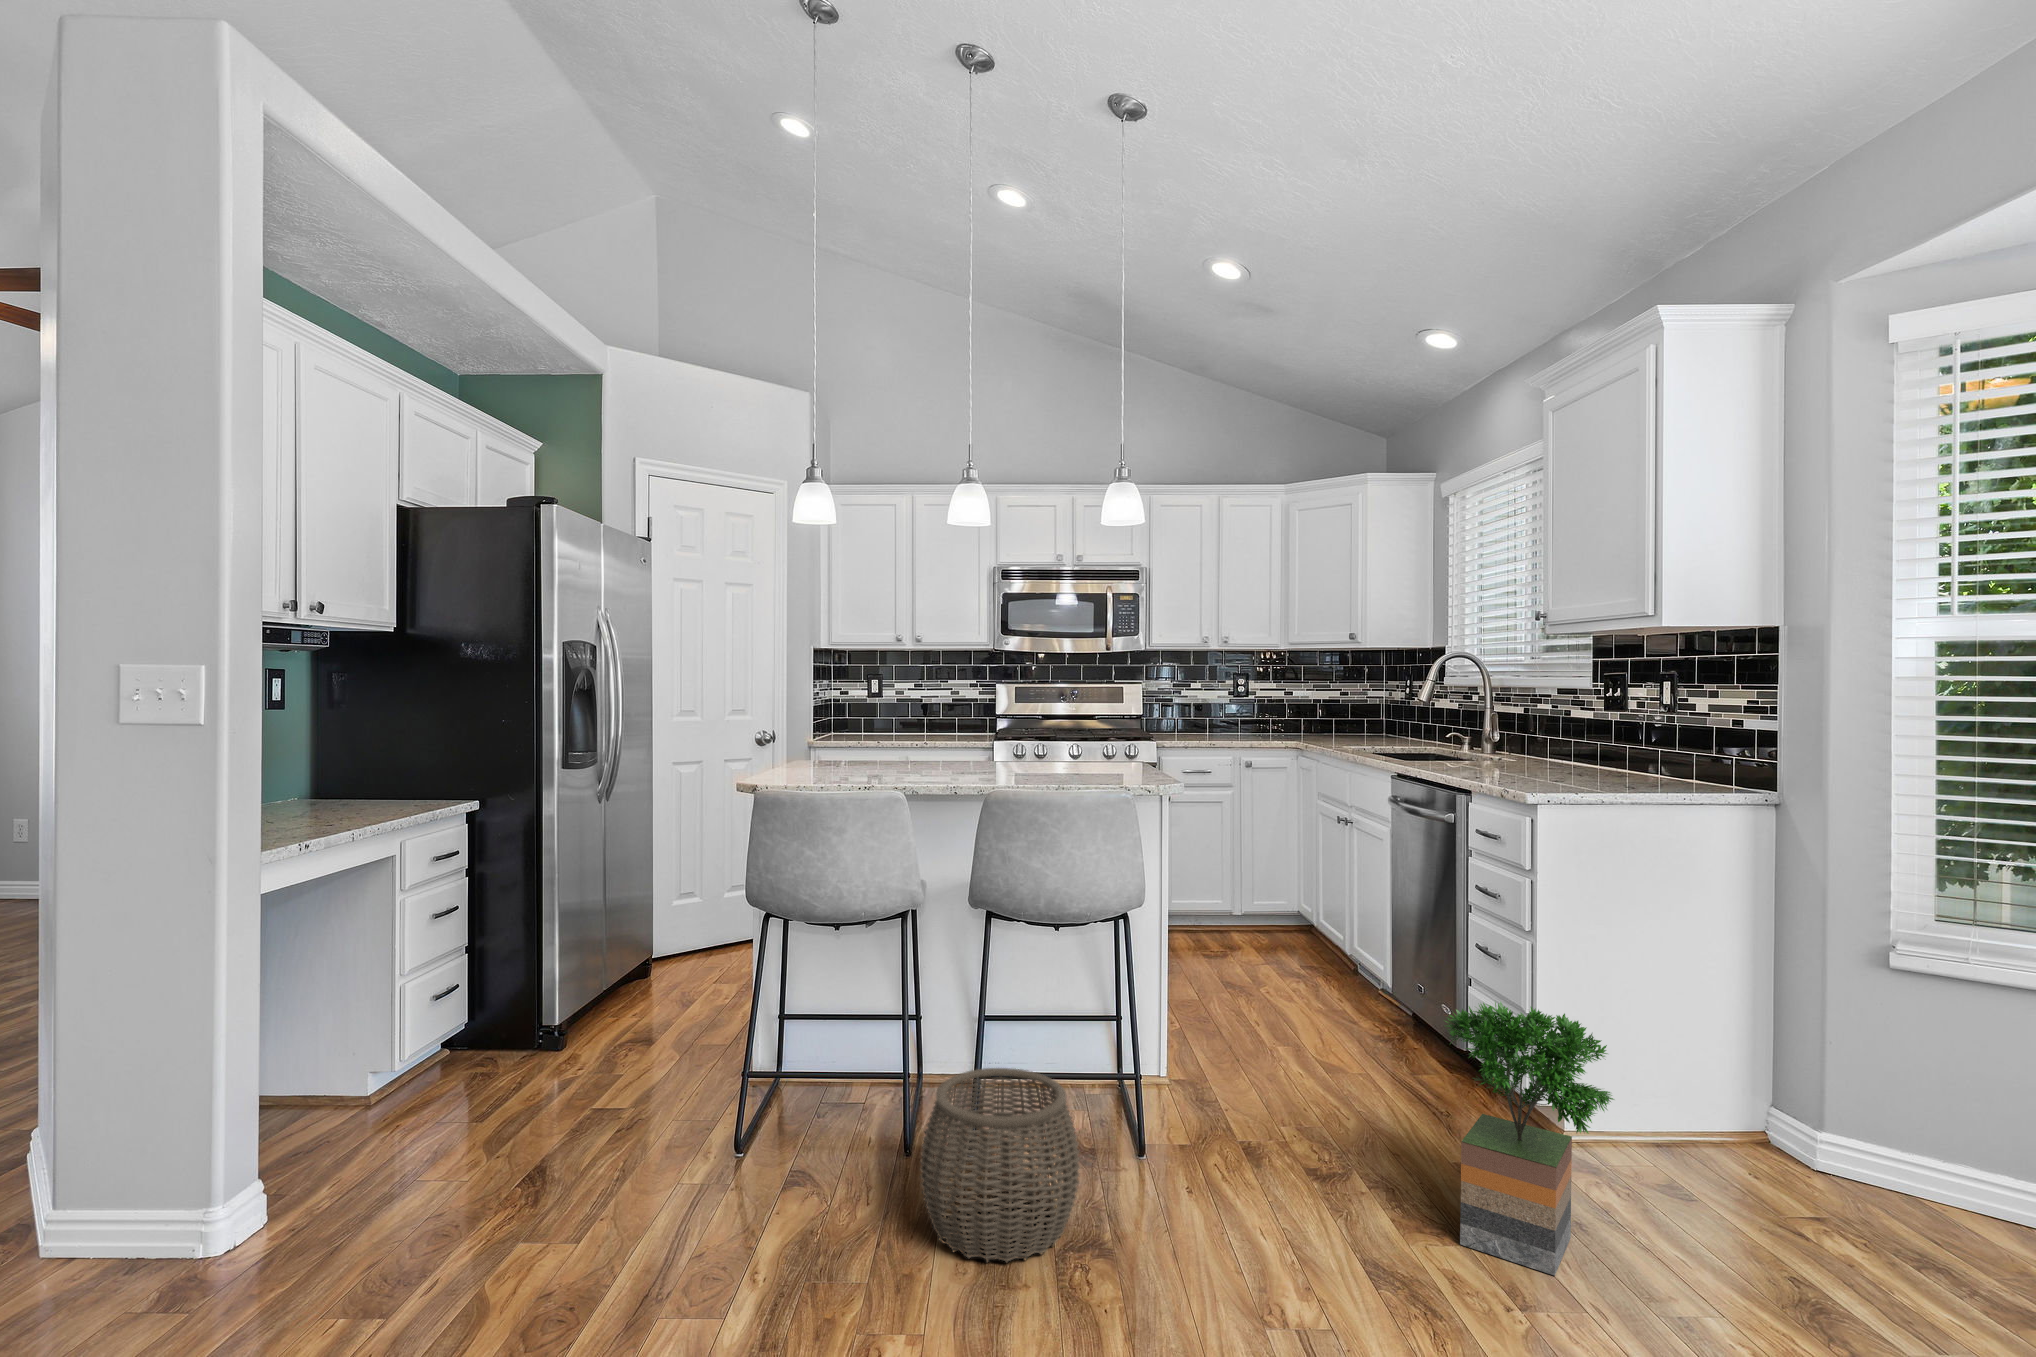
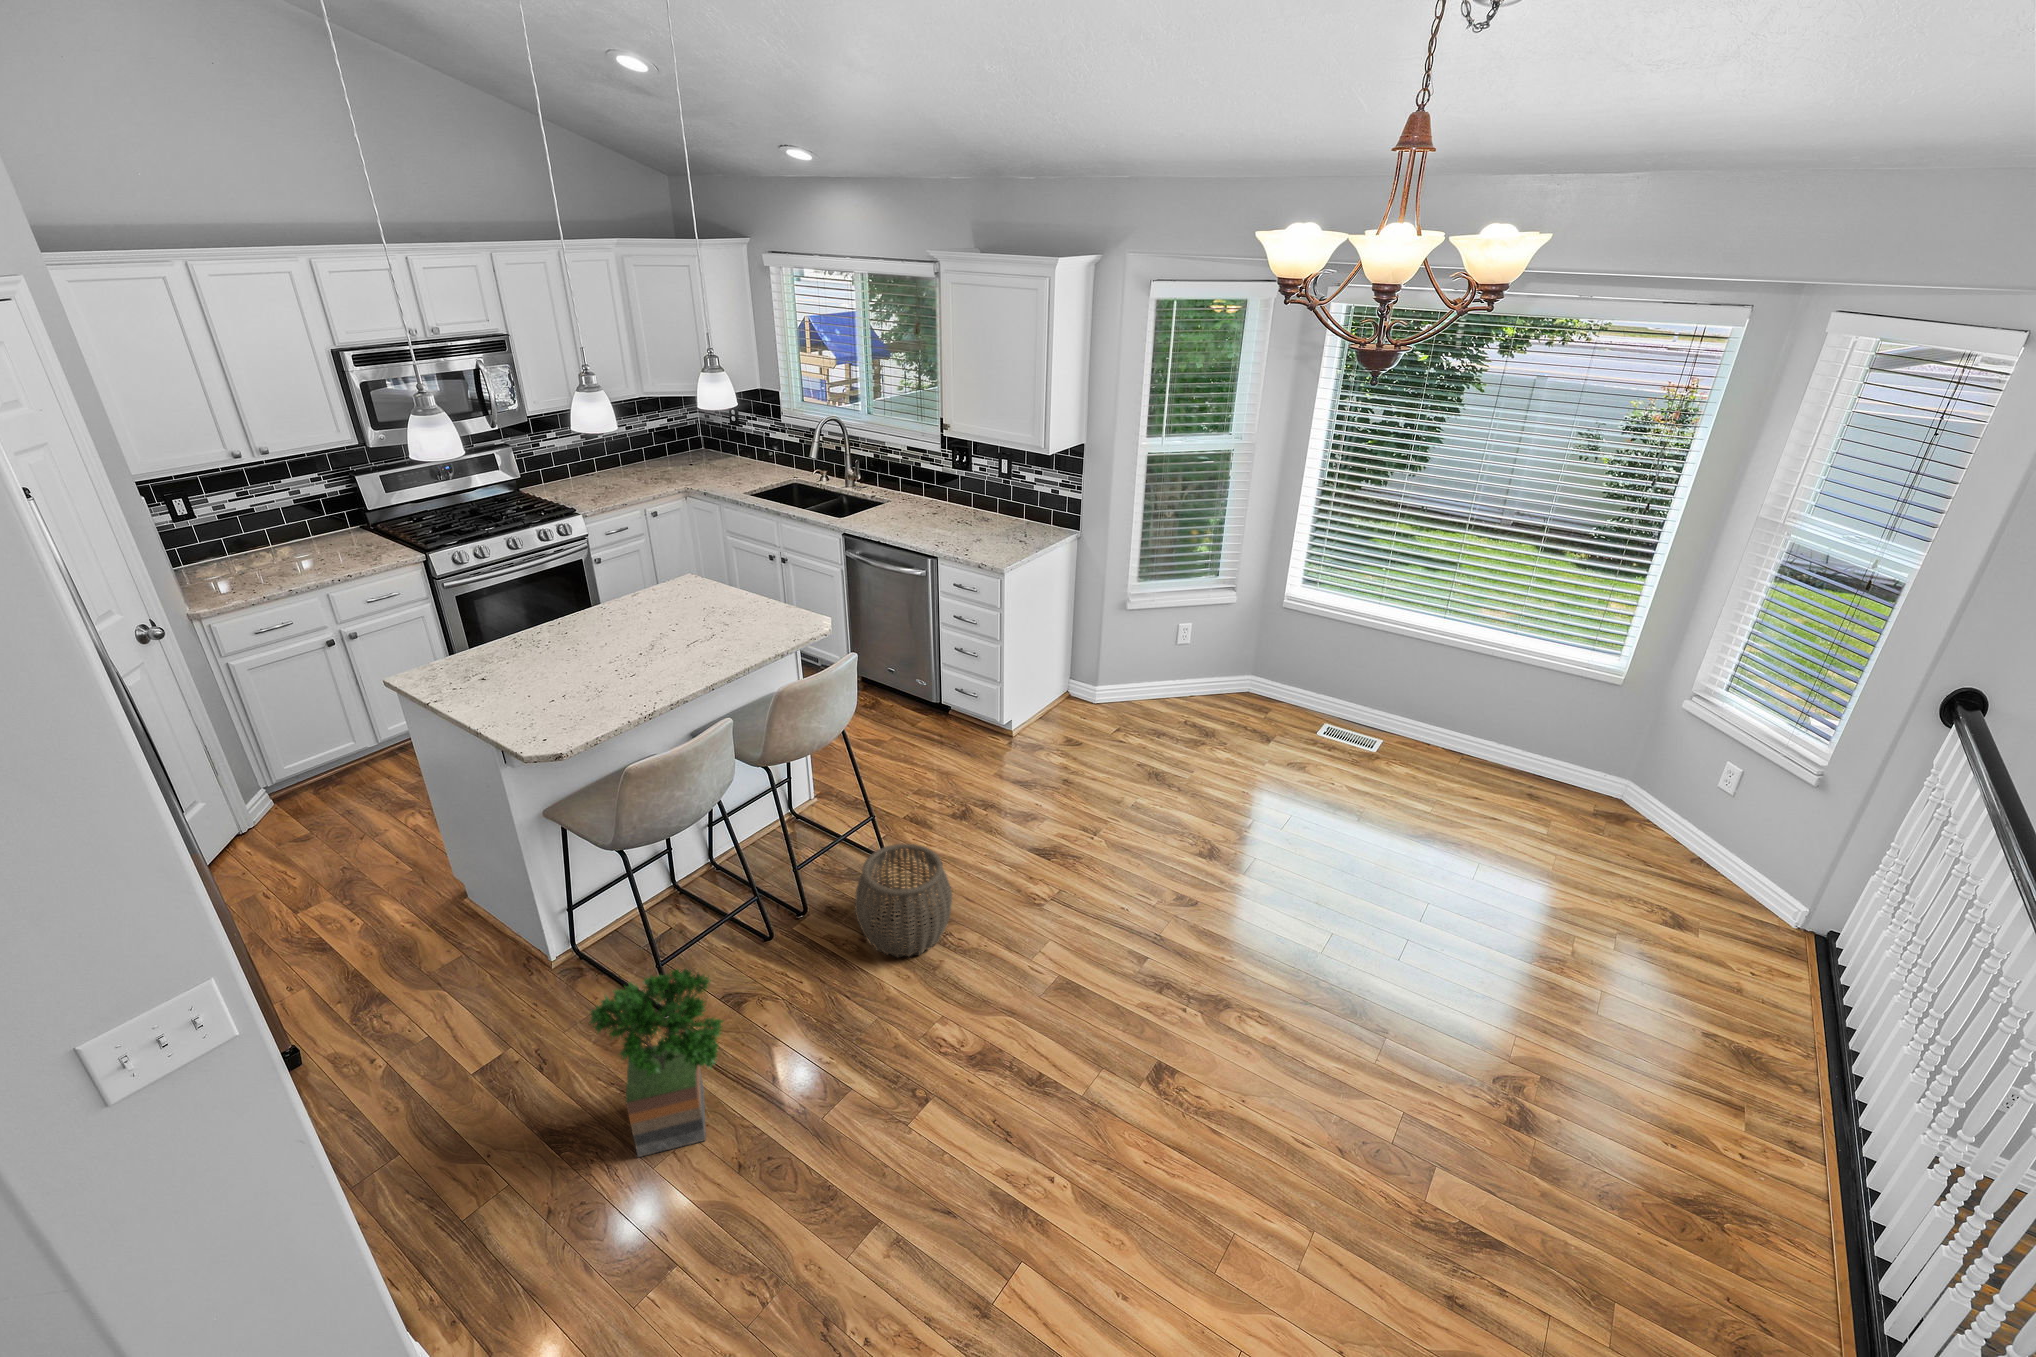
potted tree: present [1444,1002,1614,1276] -> present [589,969,723,1157]

